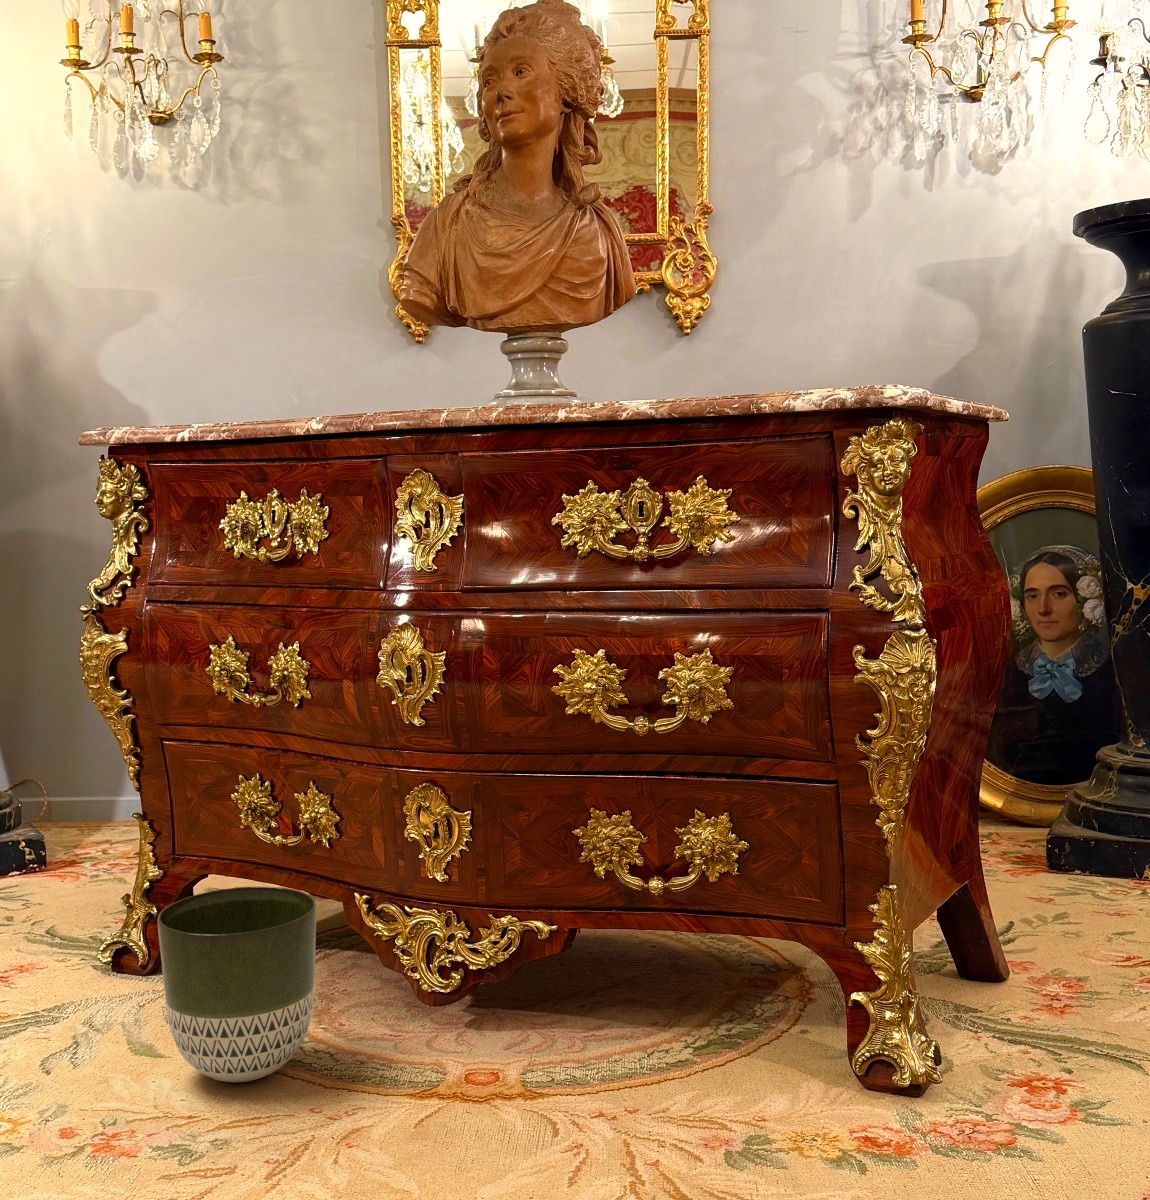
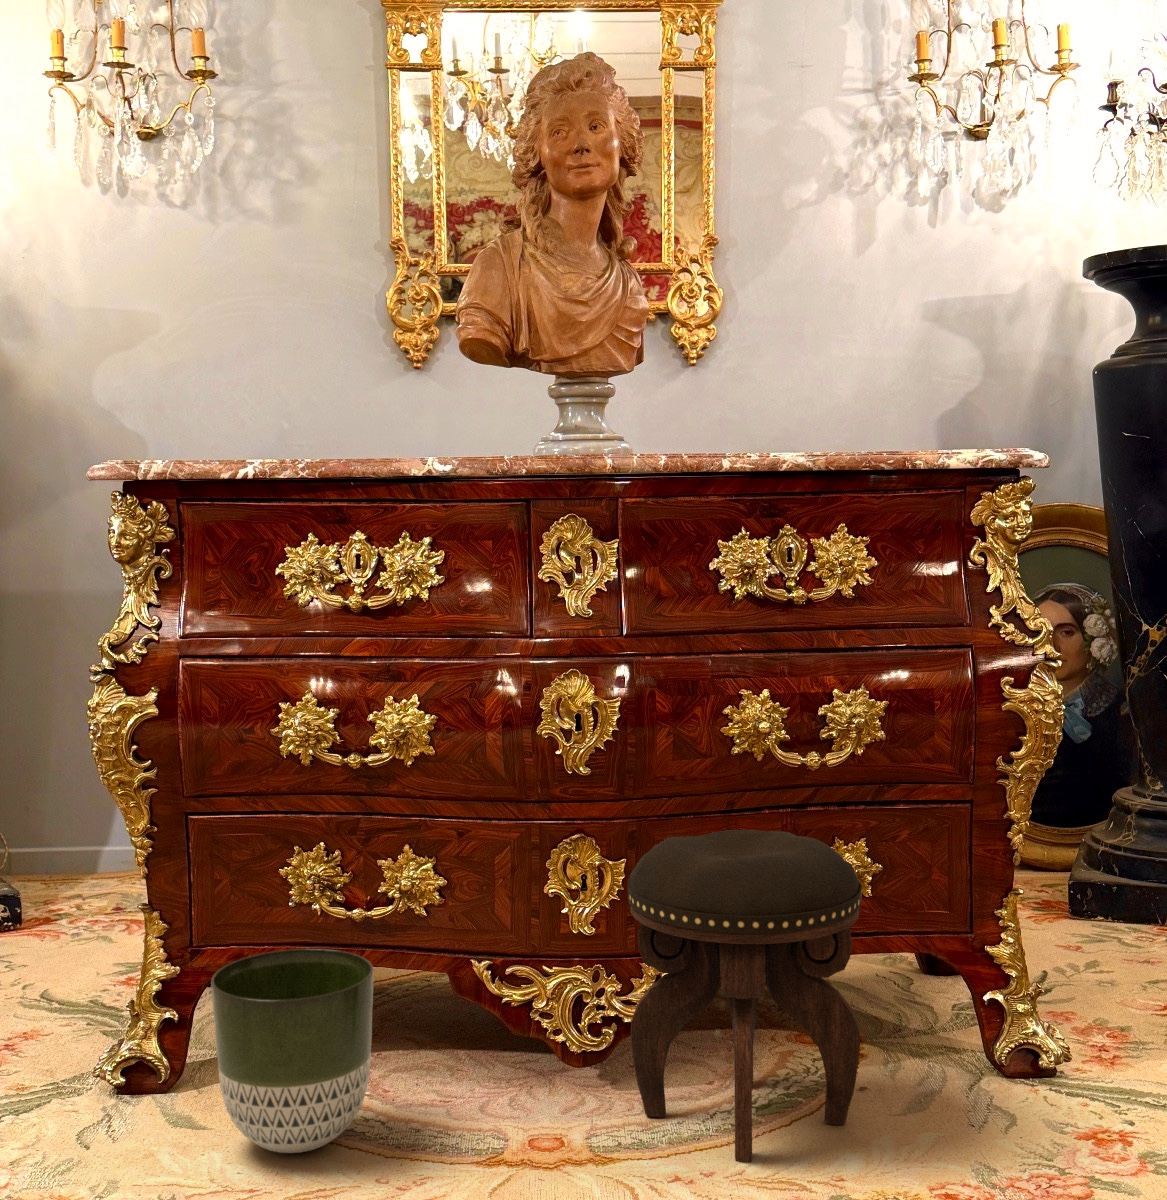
footstool: none [564,774,796,1103] -> present [628,828,862,1163]

